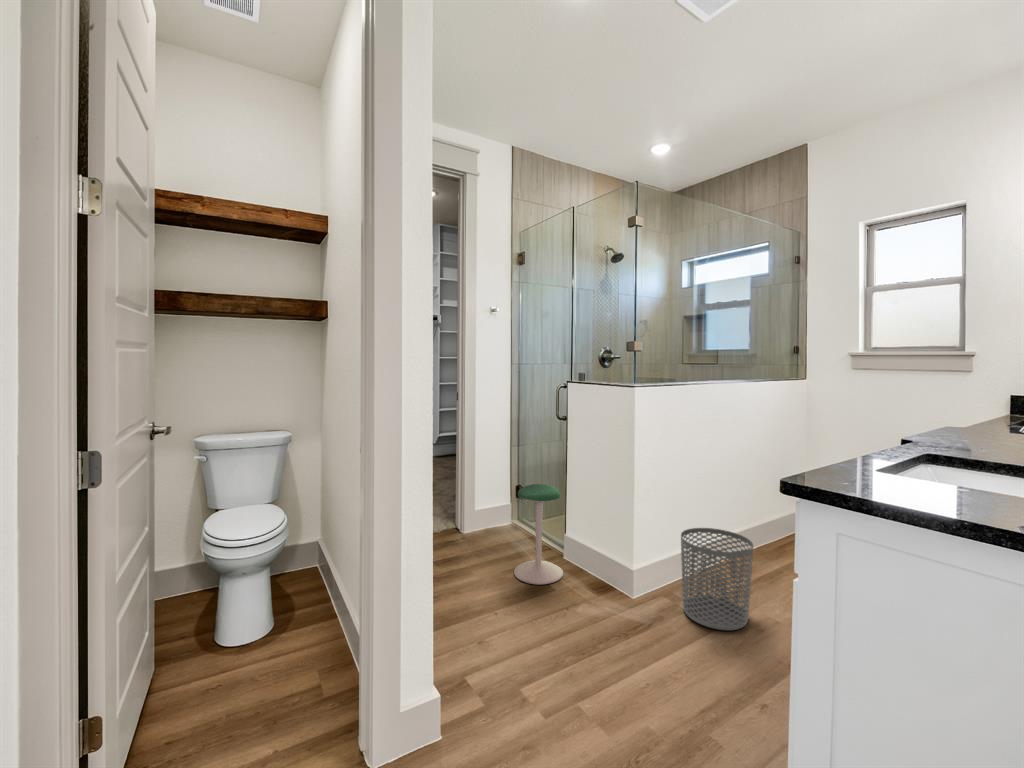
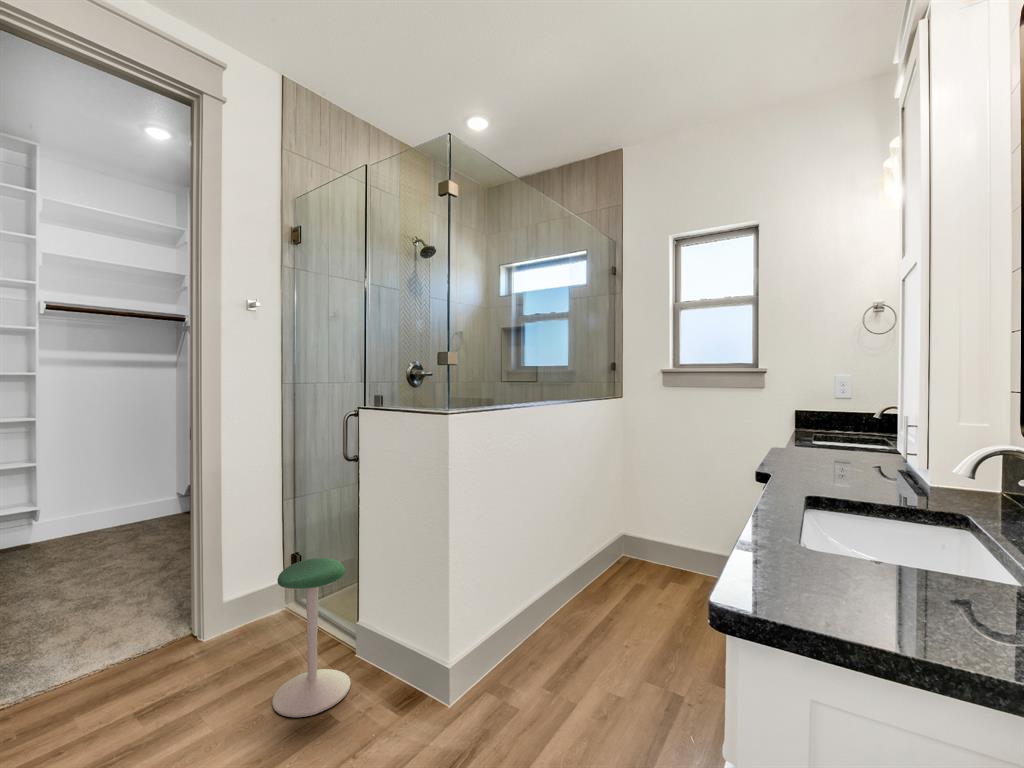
waste bin: present [681,528,753,630] -> none [506,590,592,734]

